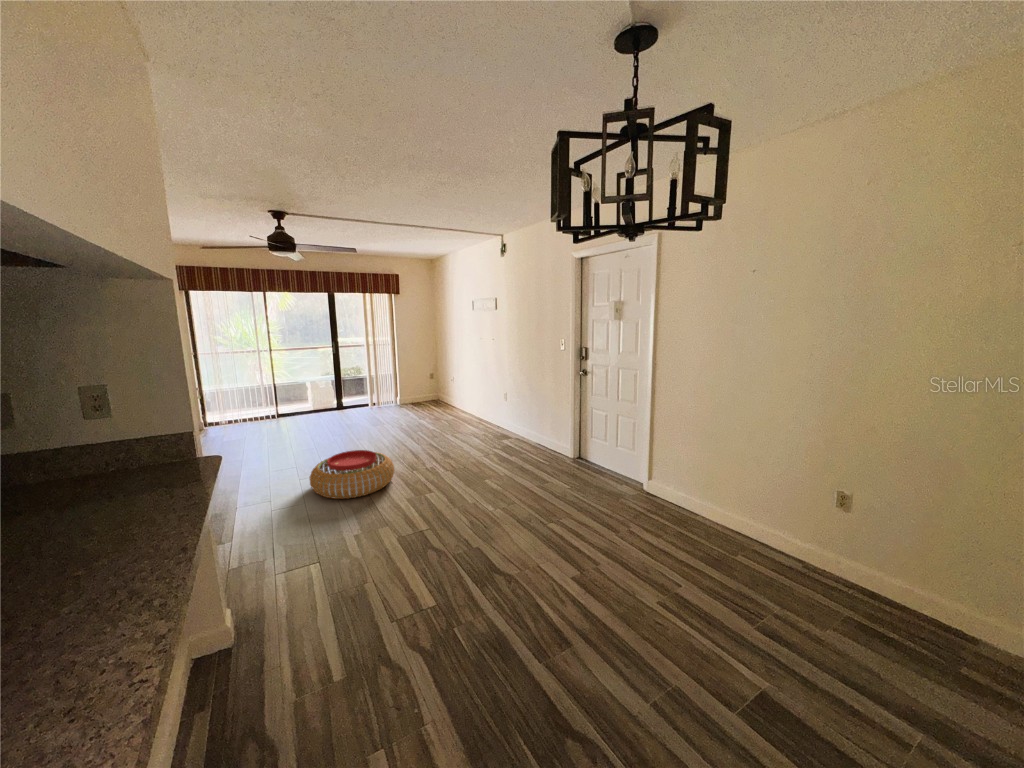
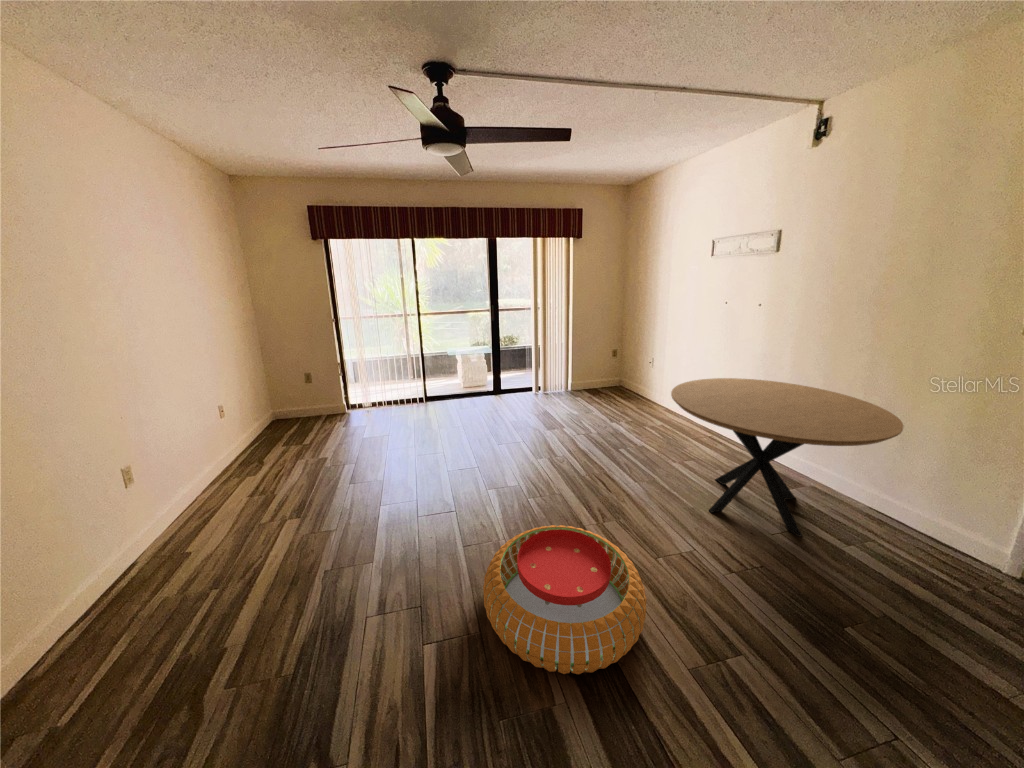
dining table: none [429,378,526,451] -> present [671,378,903,536]

